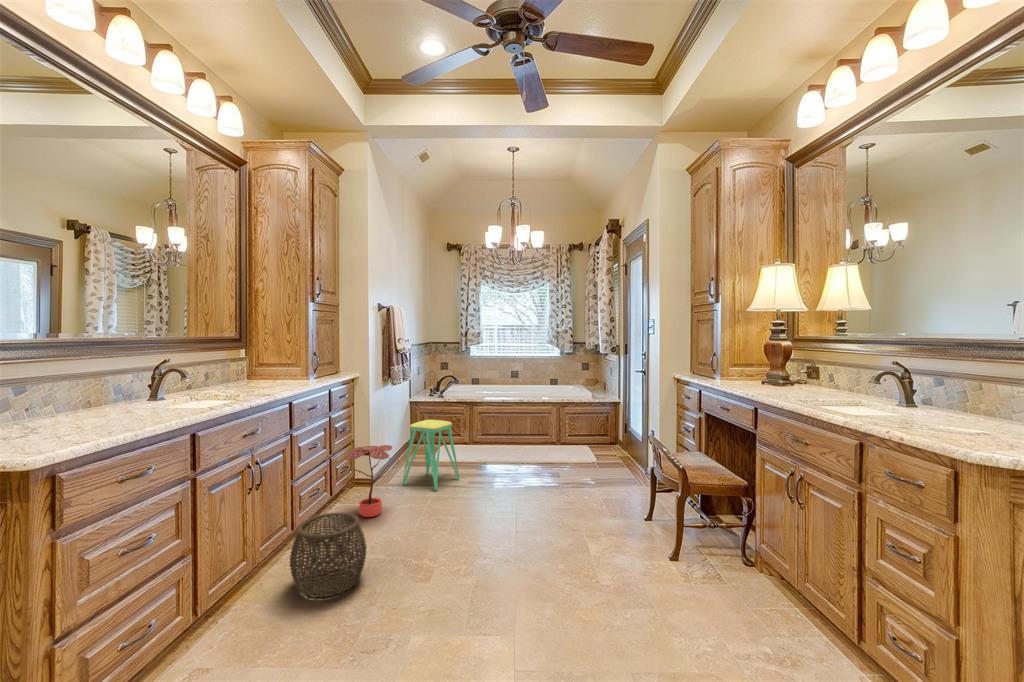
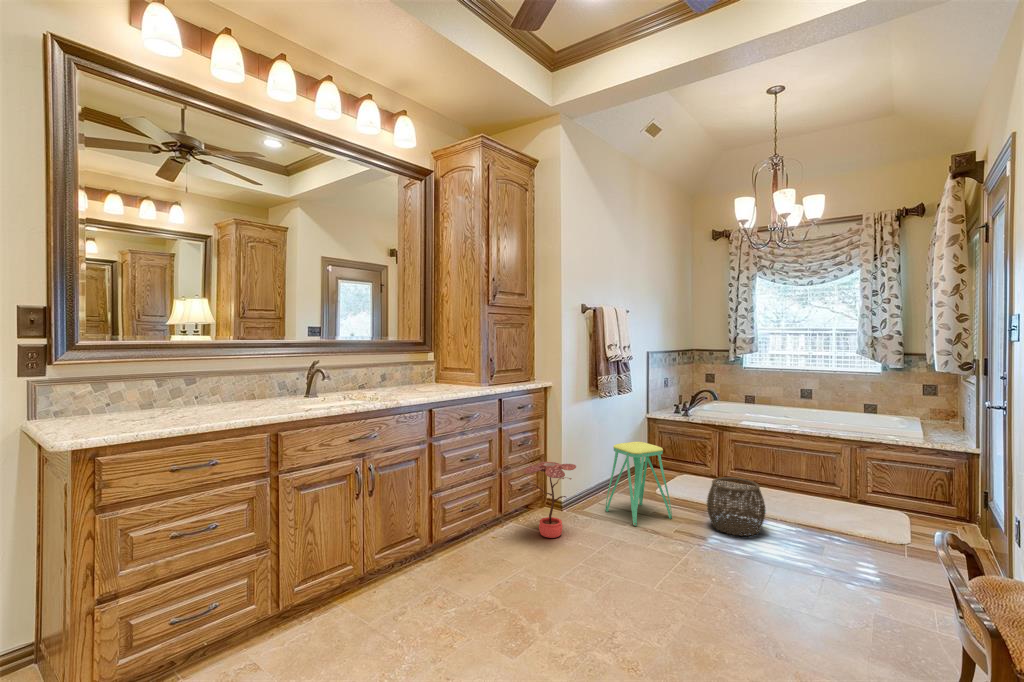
woven basket: present [290,513,366,598] -> present [707,477,766,536]

